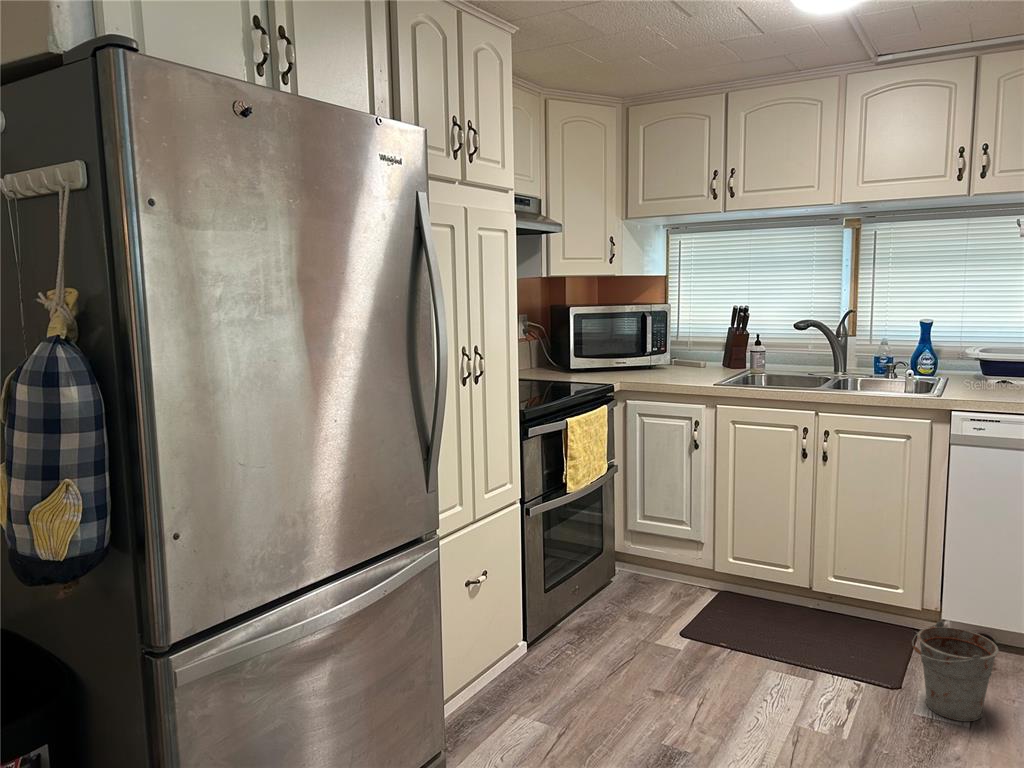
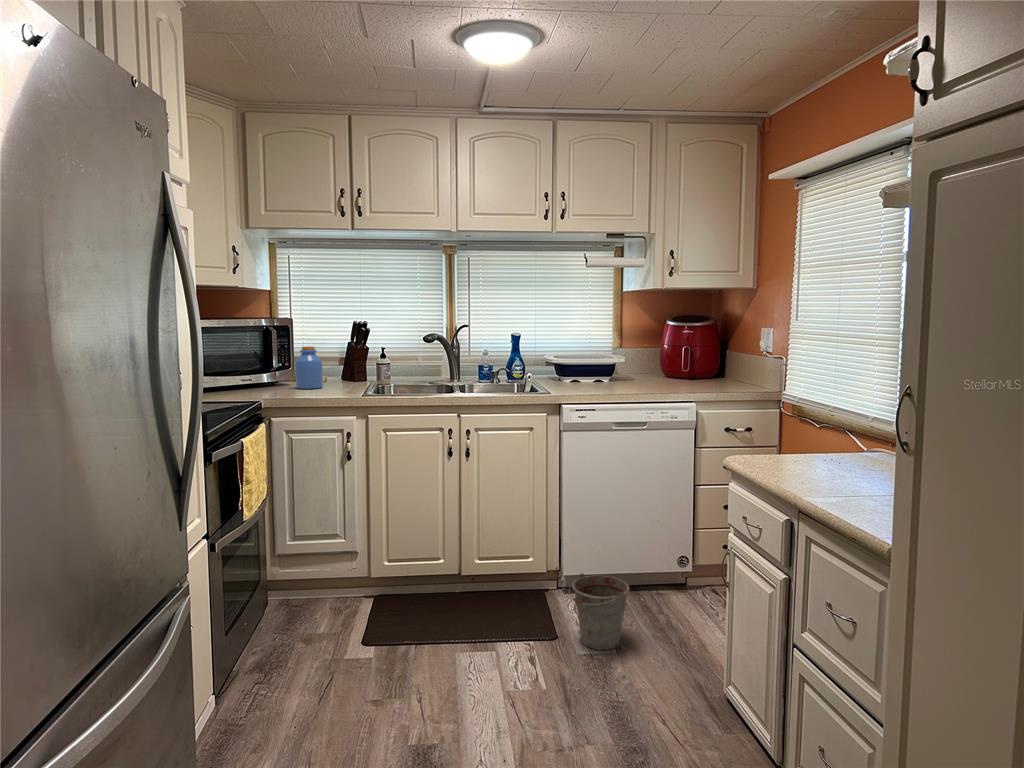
jar: none [668,332,694,374] -> present [295,346,323,389]

